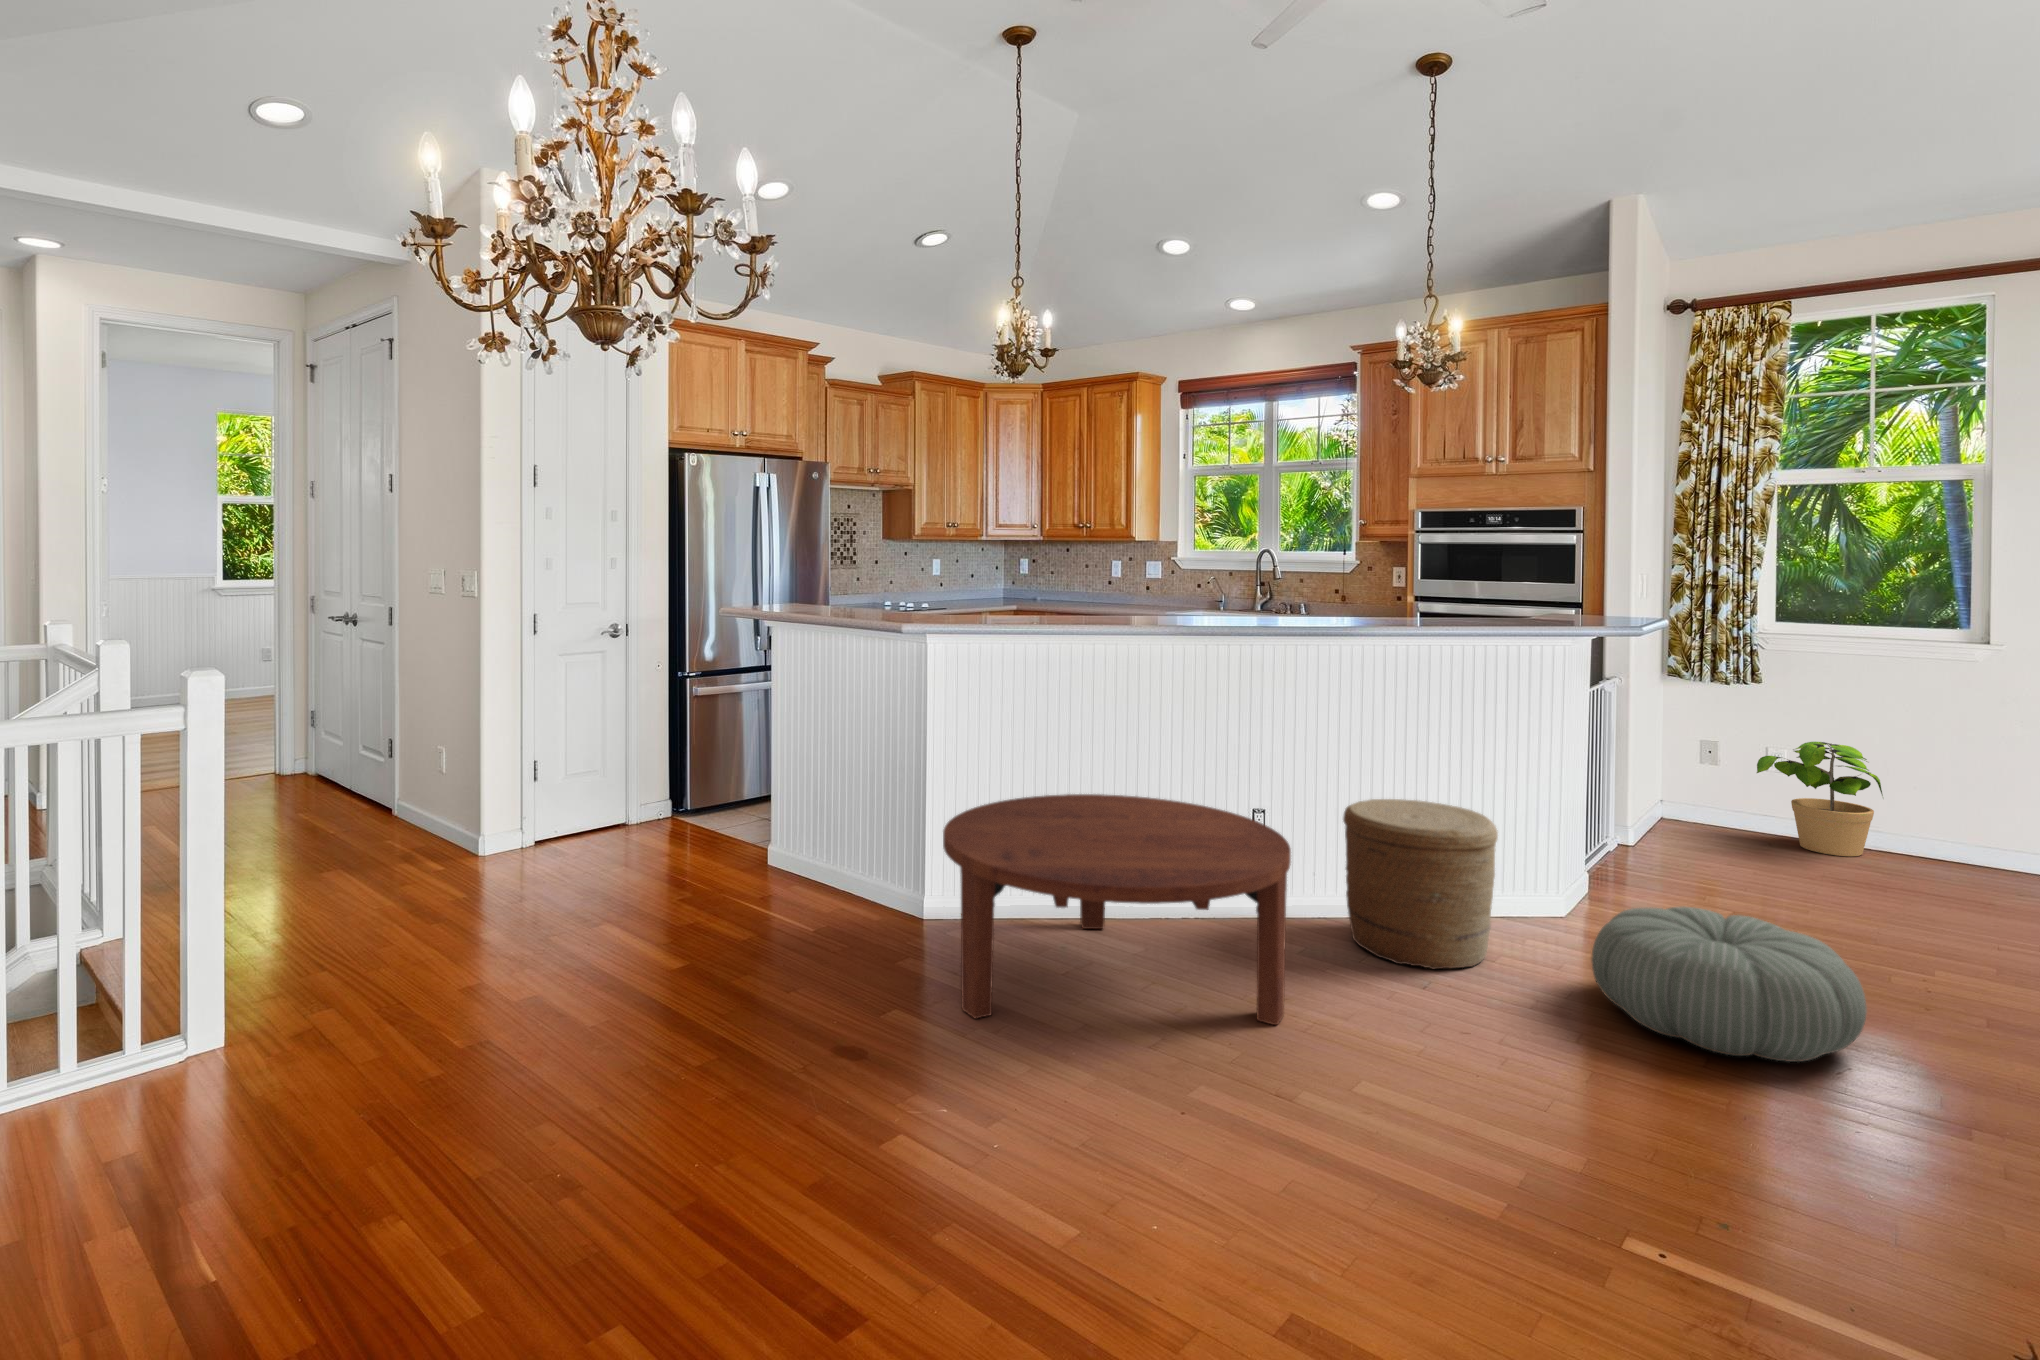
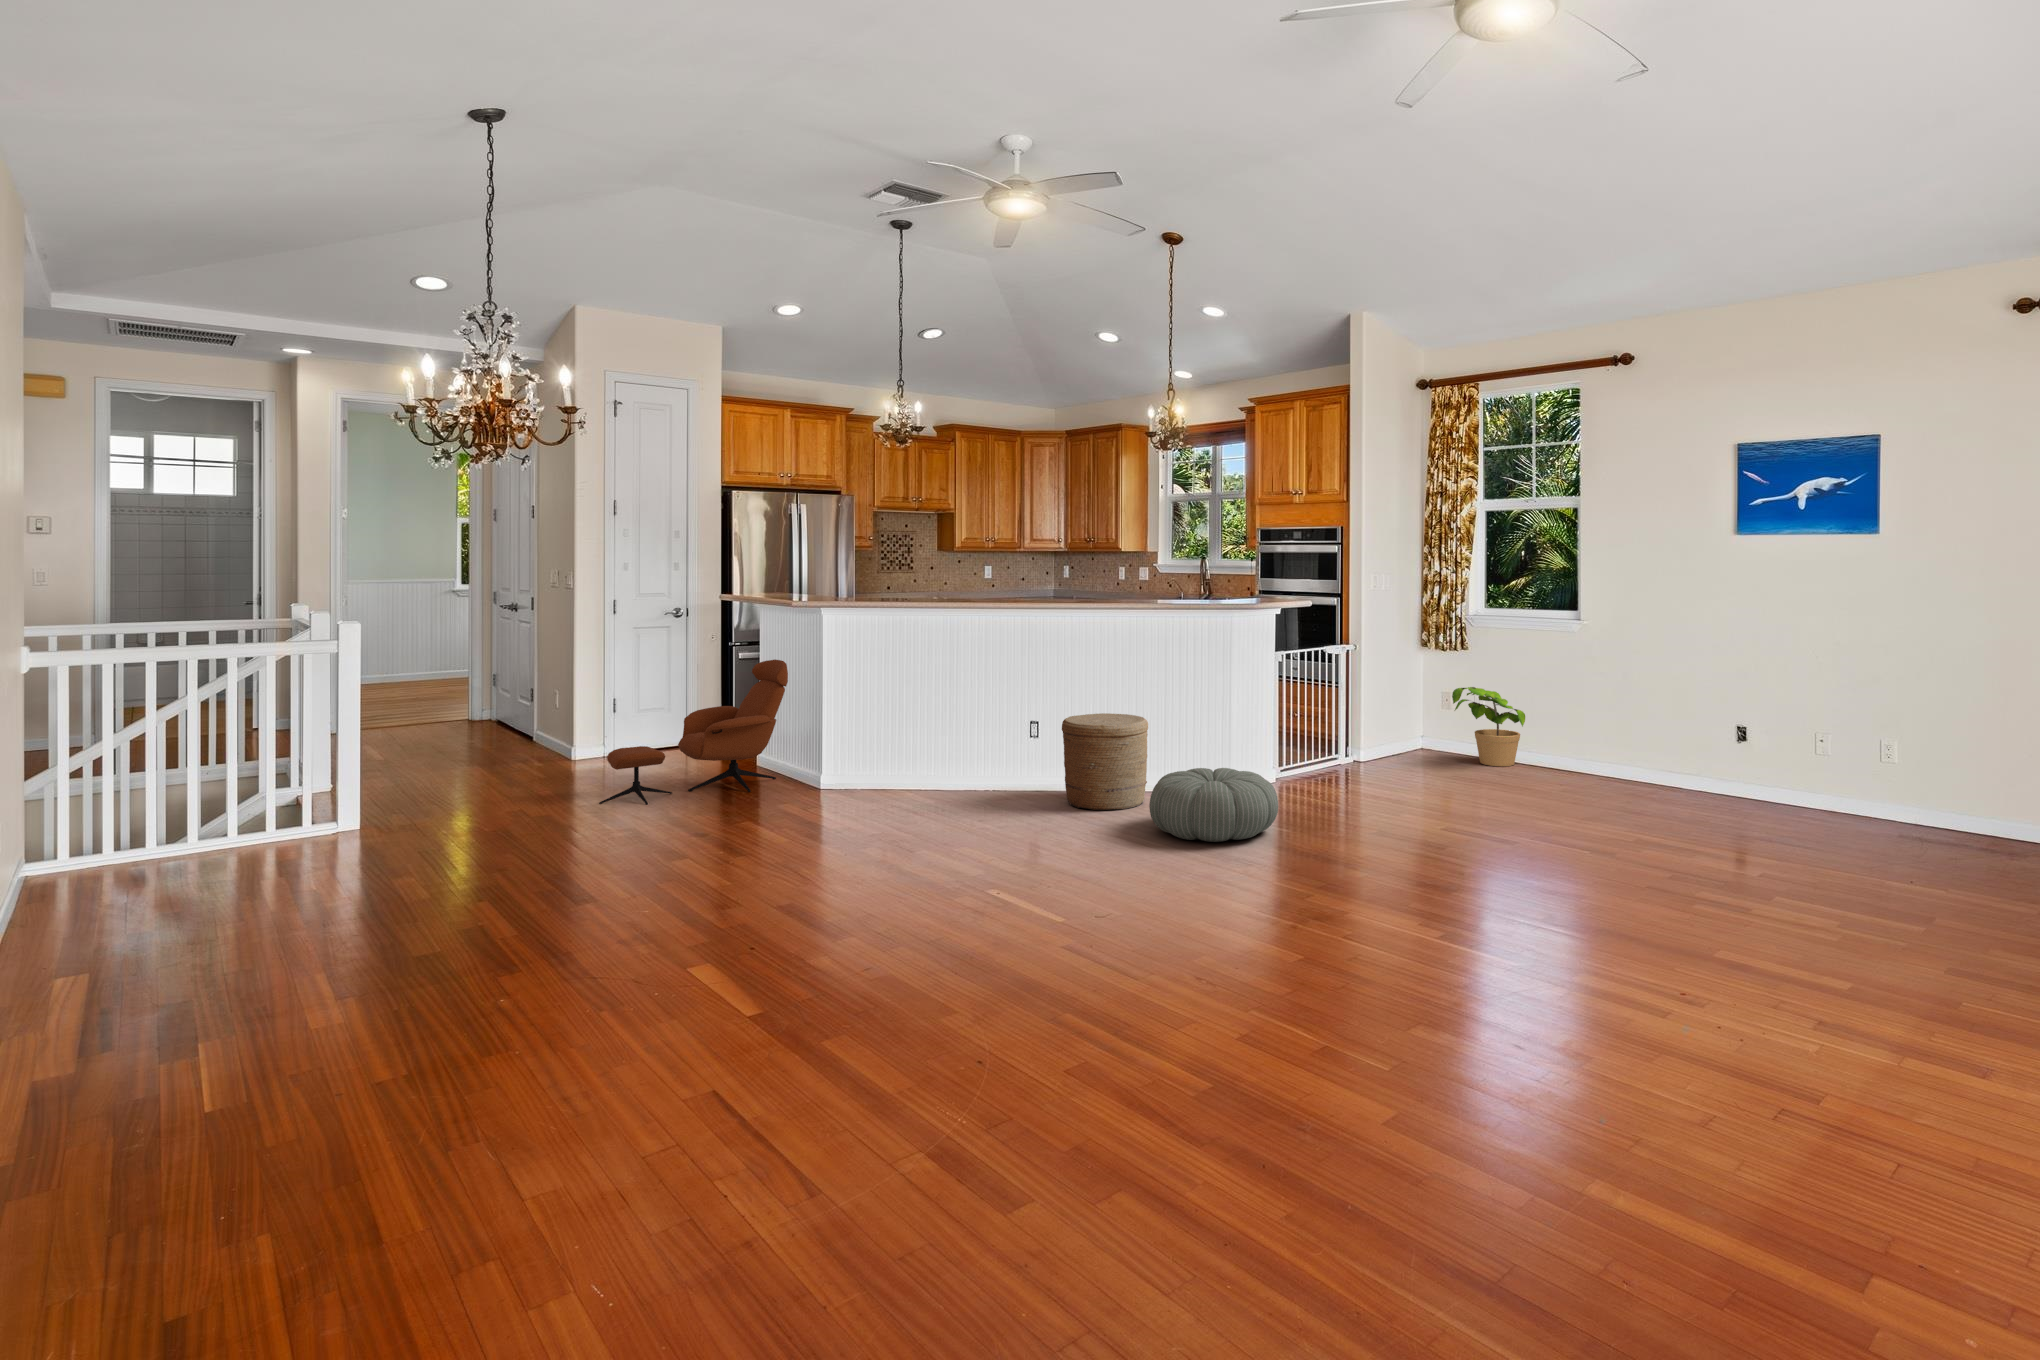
lounge chair: none [599,709,858,963] -> present [599,660,788,805]
coffee table: present [943,794,1291,1025] -> none [783,710,993,829]

